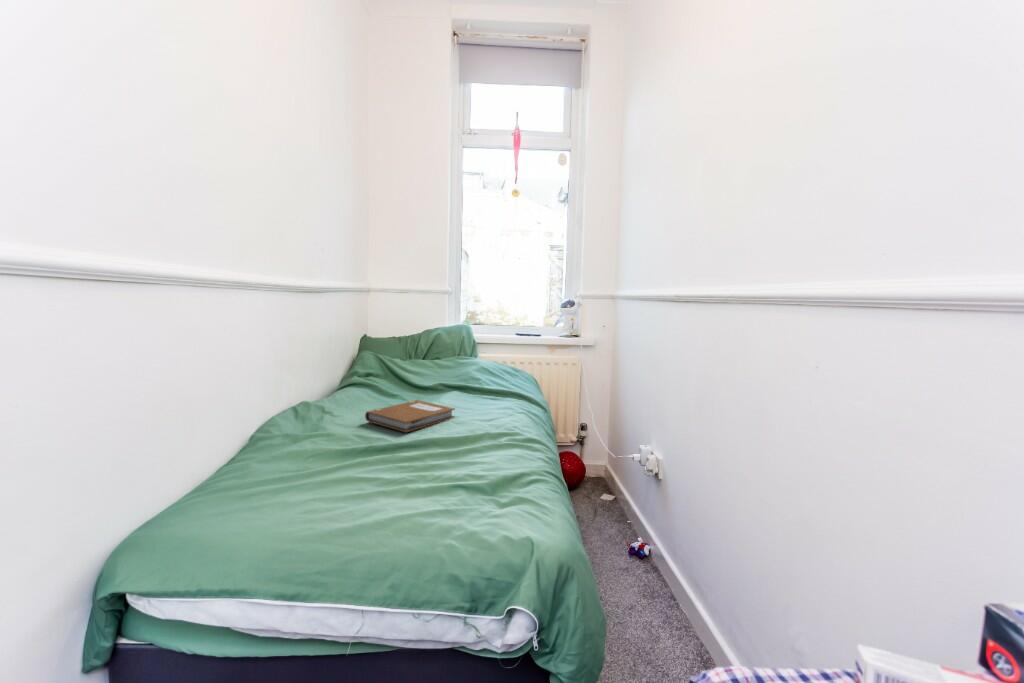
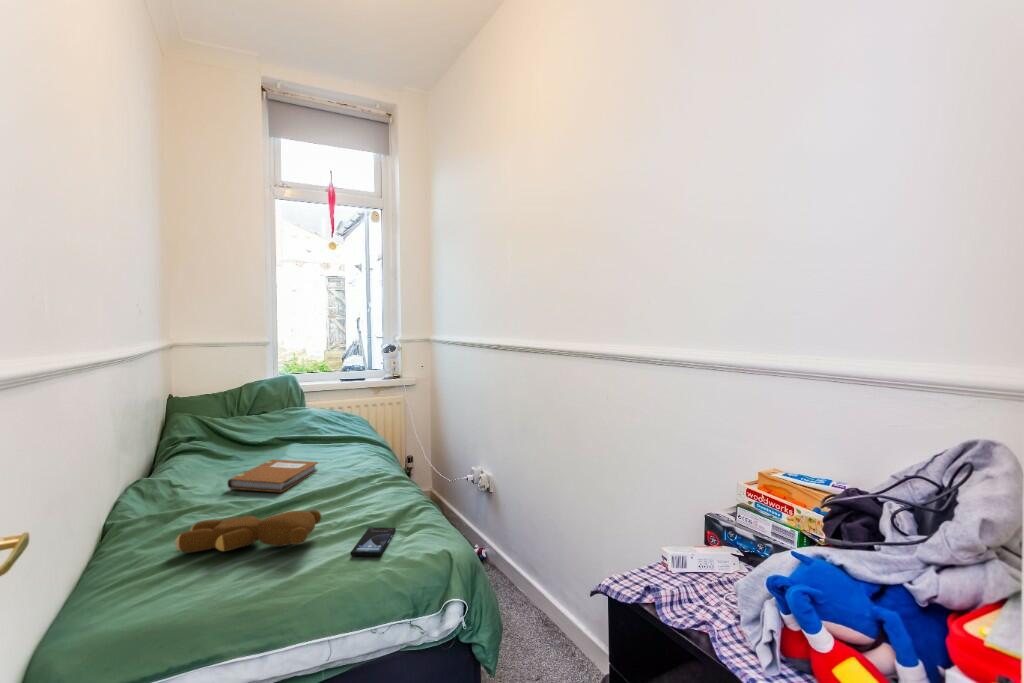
teddy bear: none [279,445,411,487] -> present [175,510,321,552]
smartphone: none [421,487,489,523] -> present [350,527,396,556]

